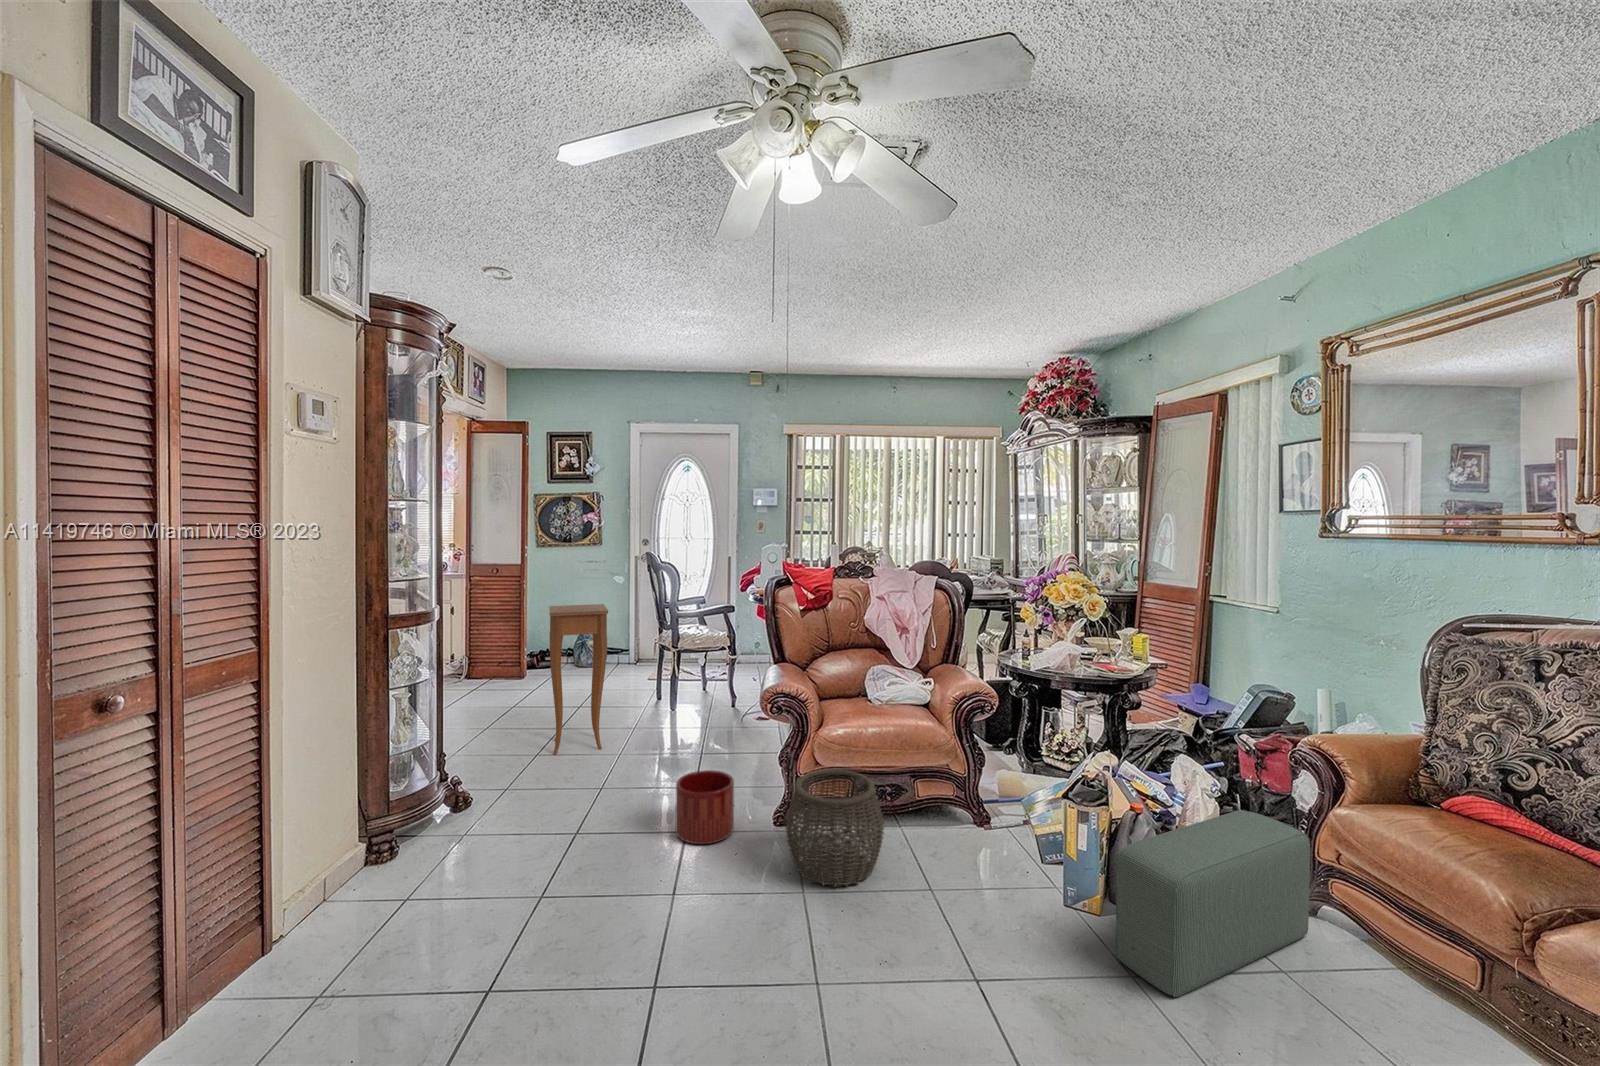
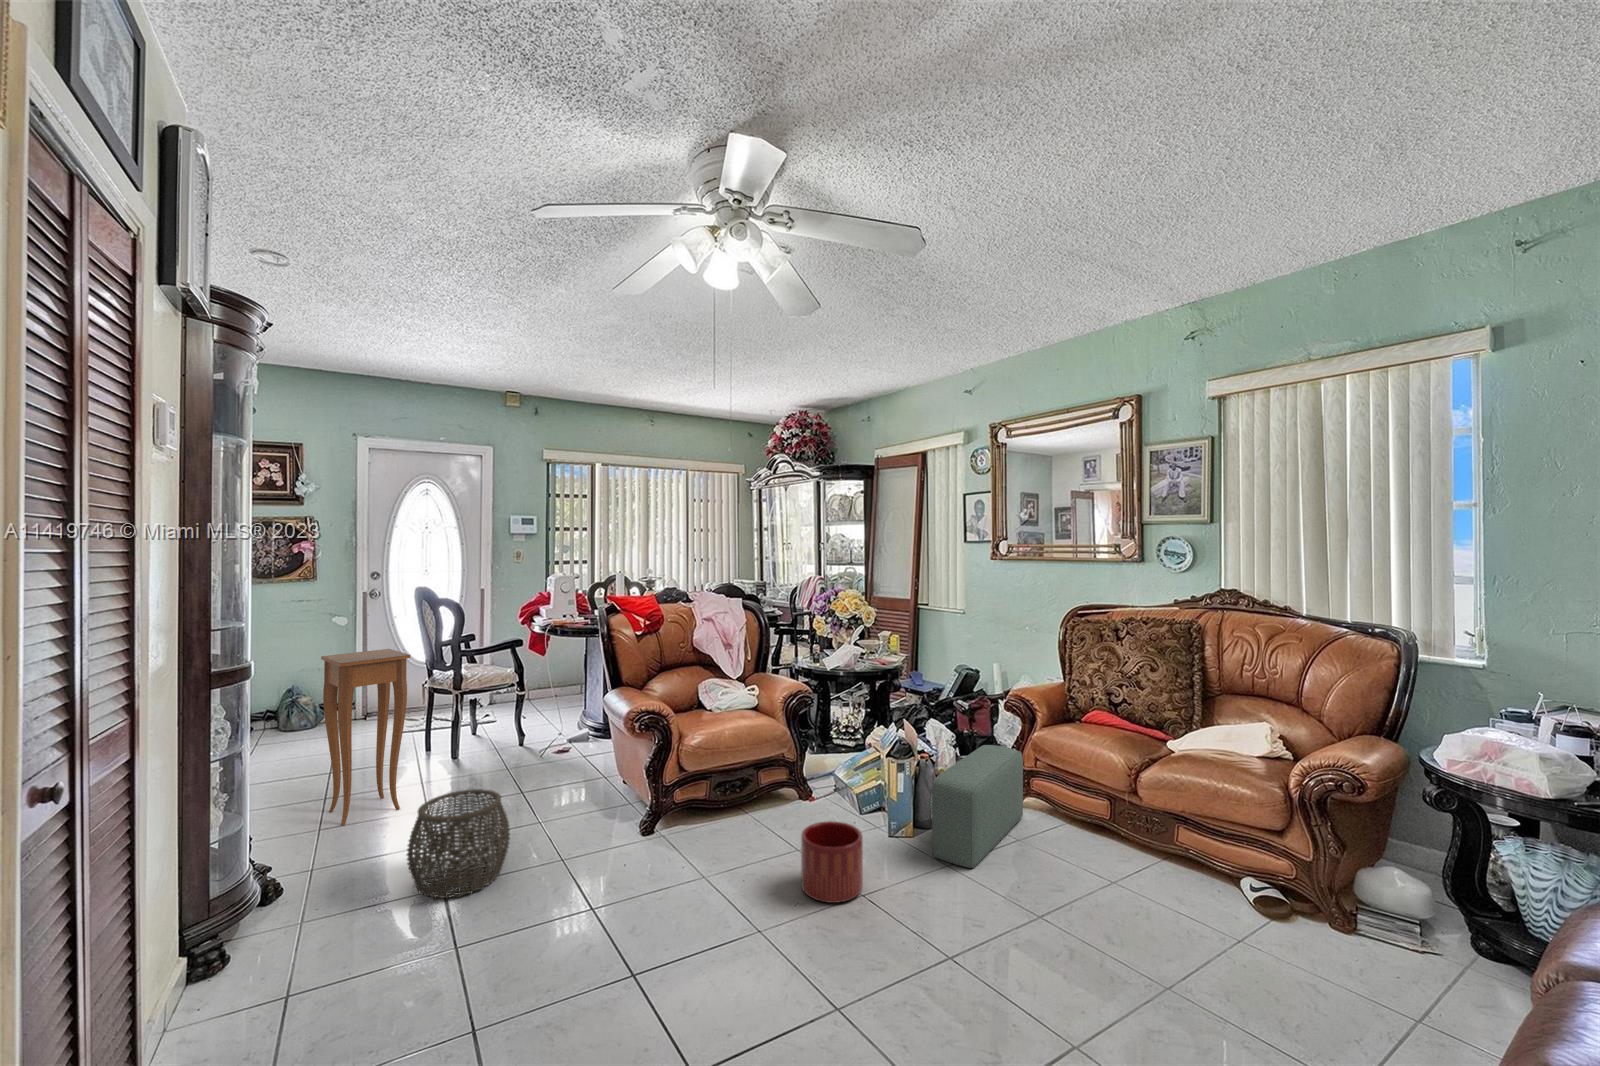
woven basket: present [785,769,884,887] -> present [407,789,510,899]
planter: present [675,770,734,844] -> present [801,821,863,903]

